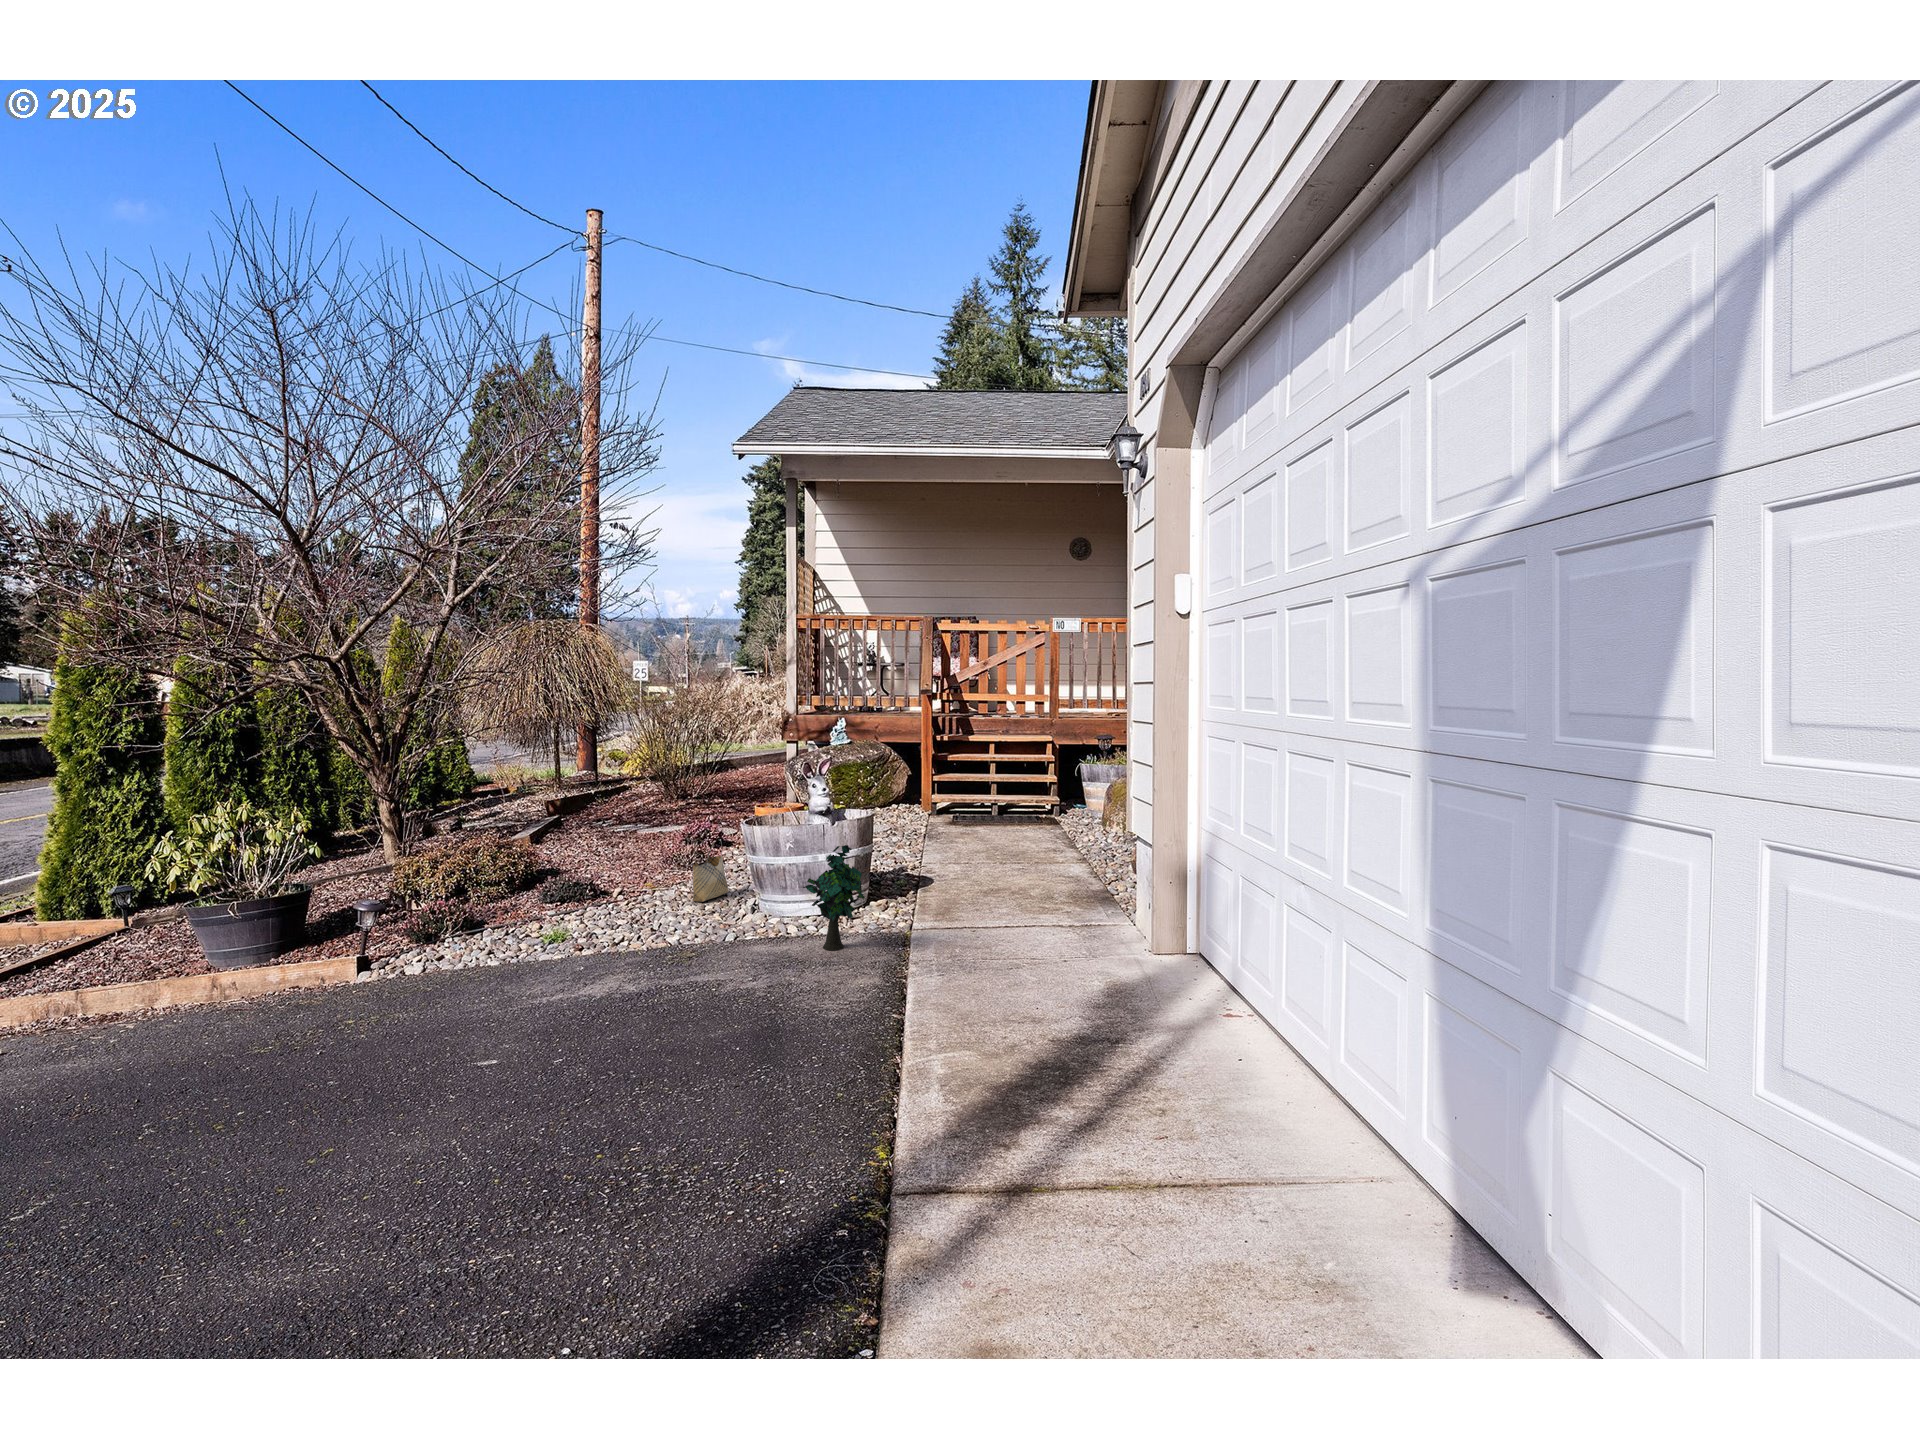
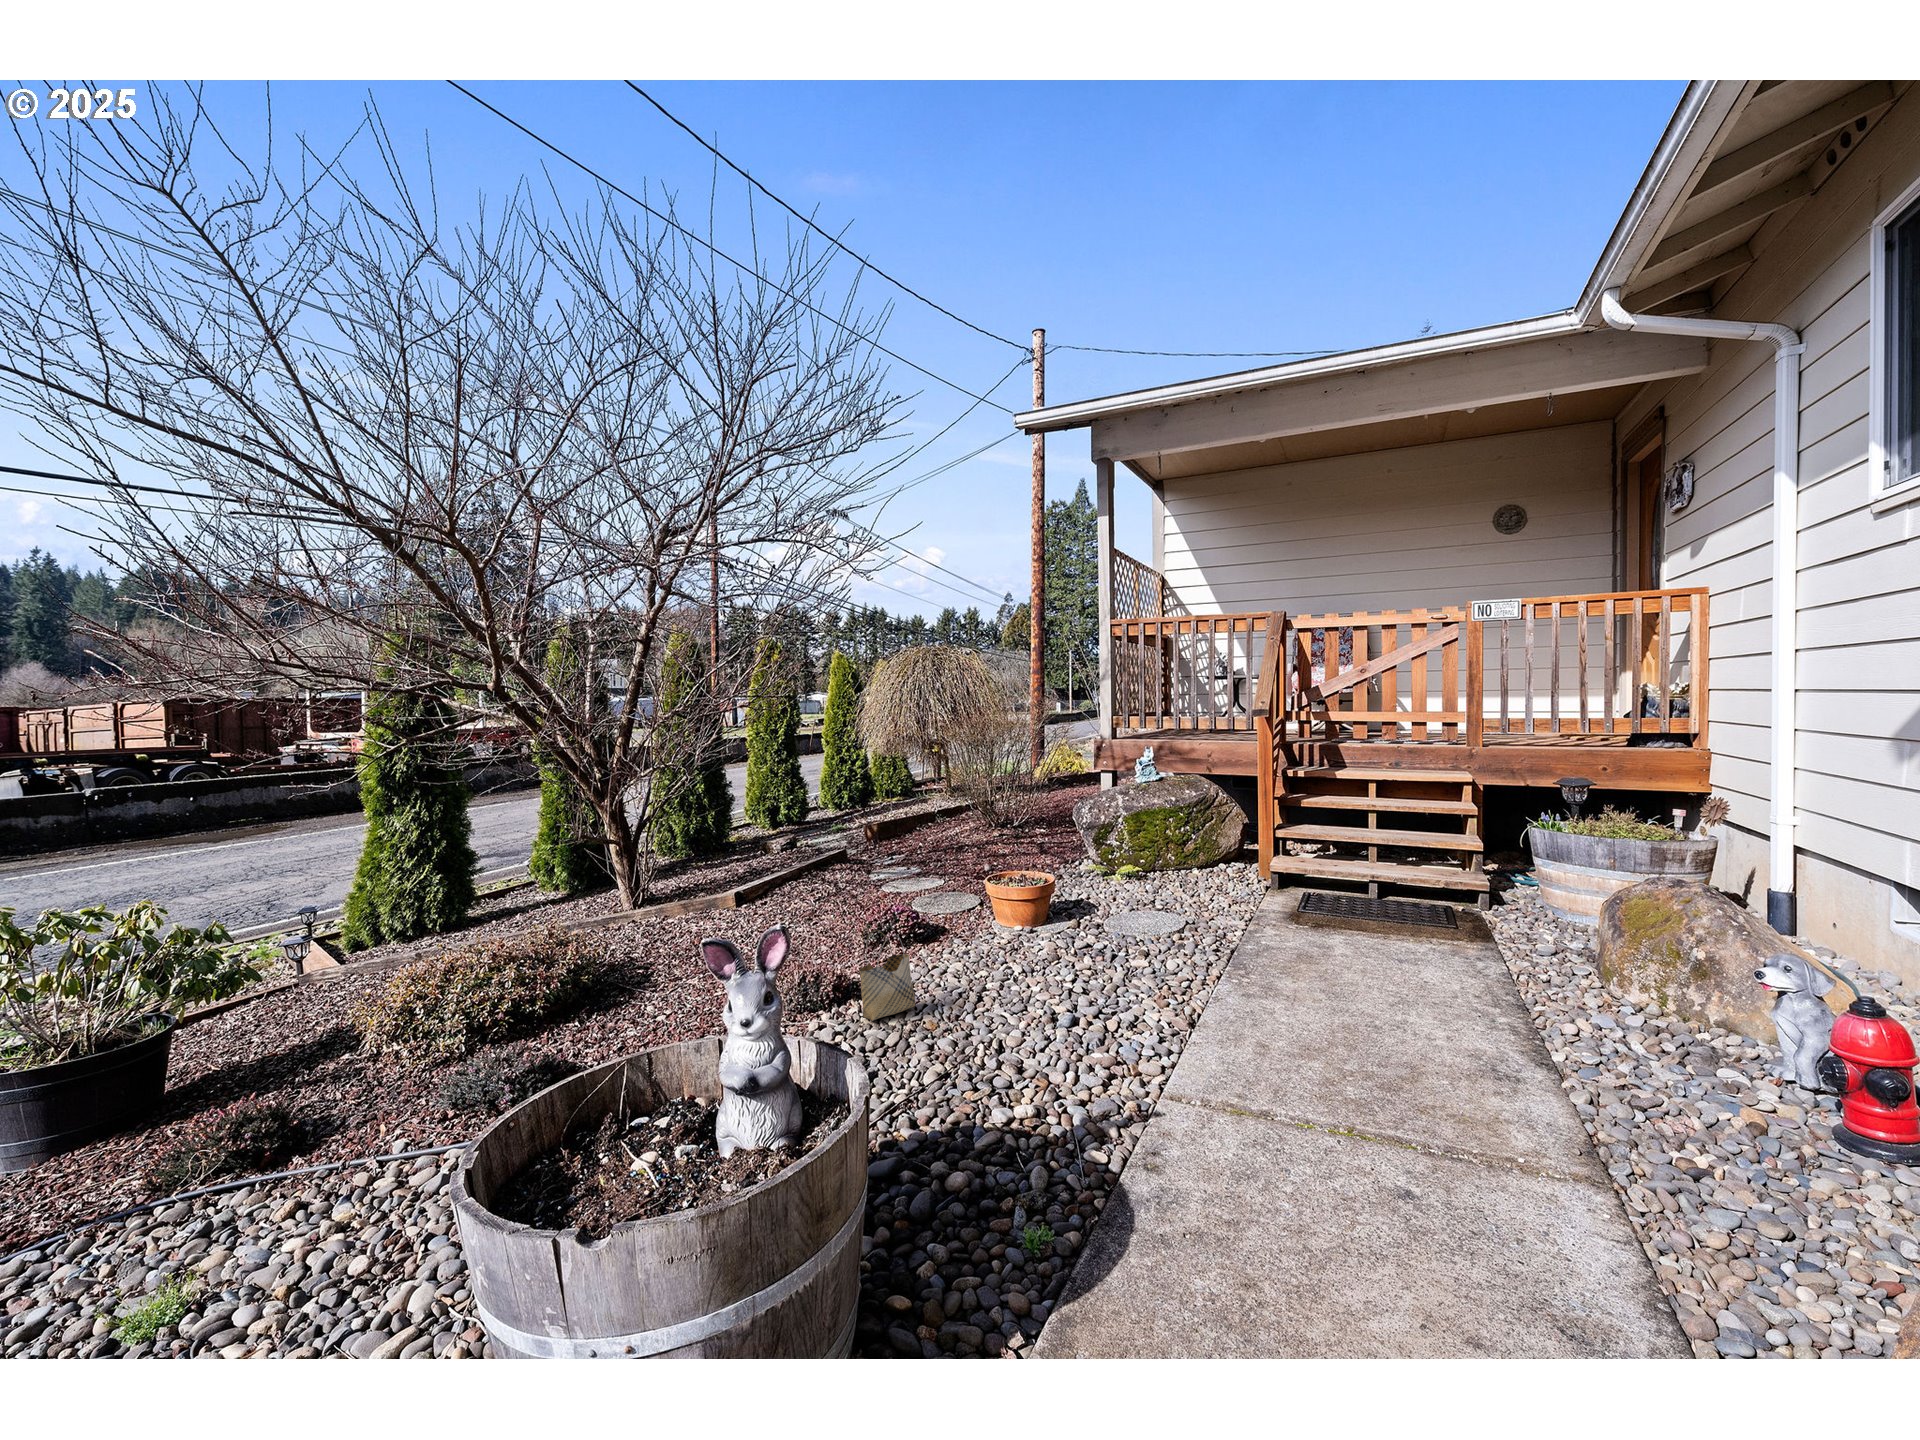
decorative plant: present [803,845,865,951] -> none [915,999,1020,1182]

